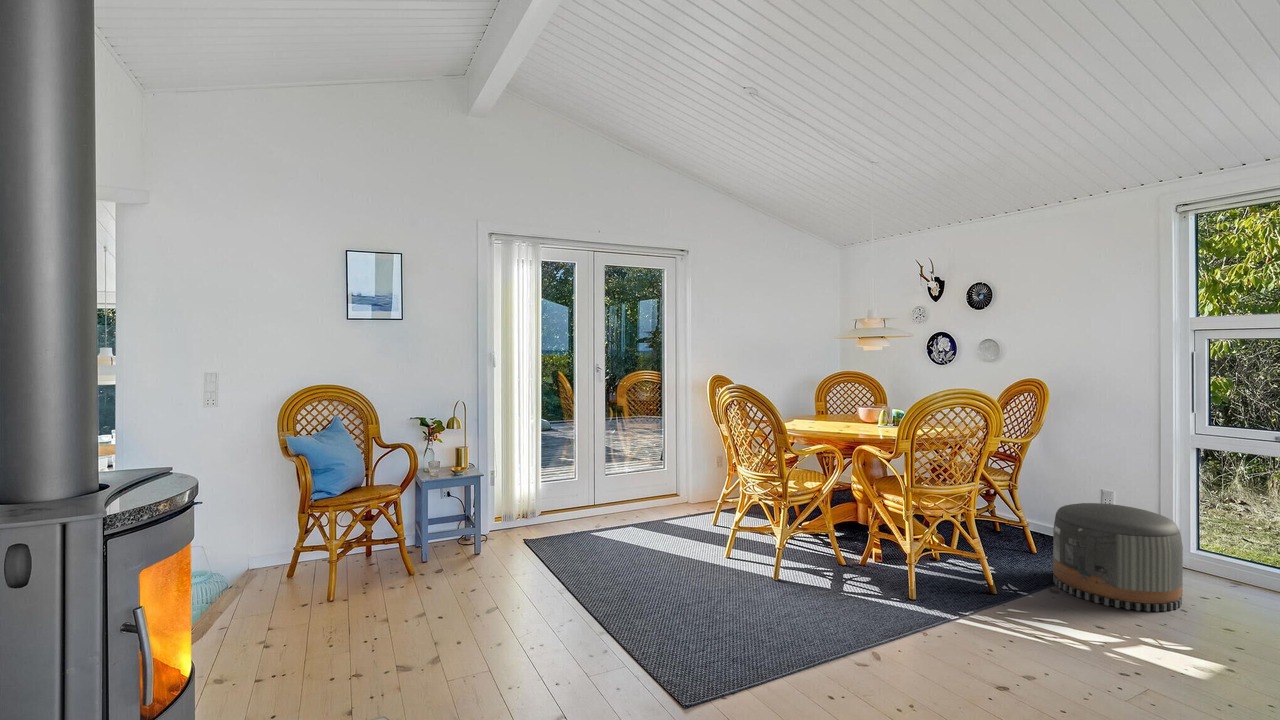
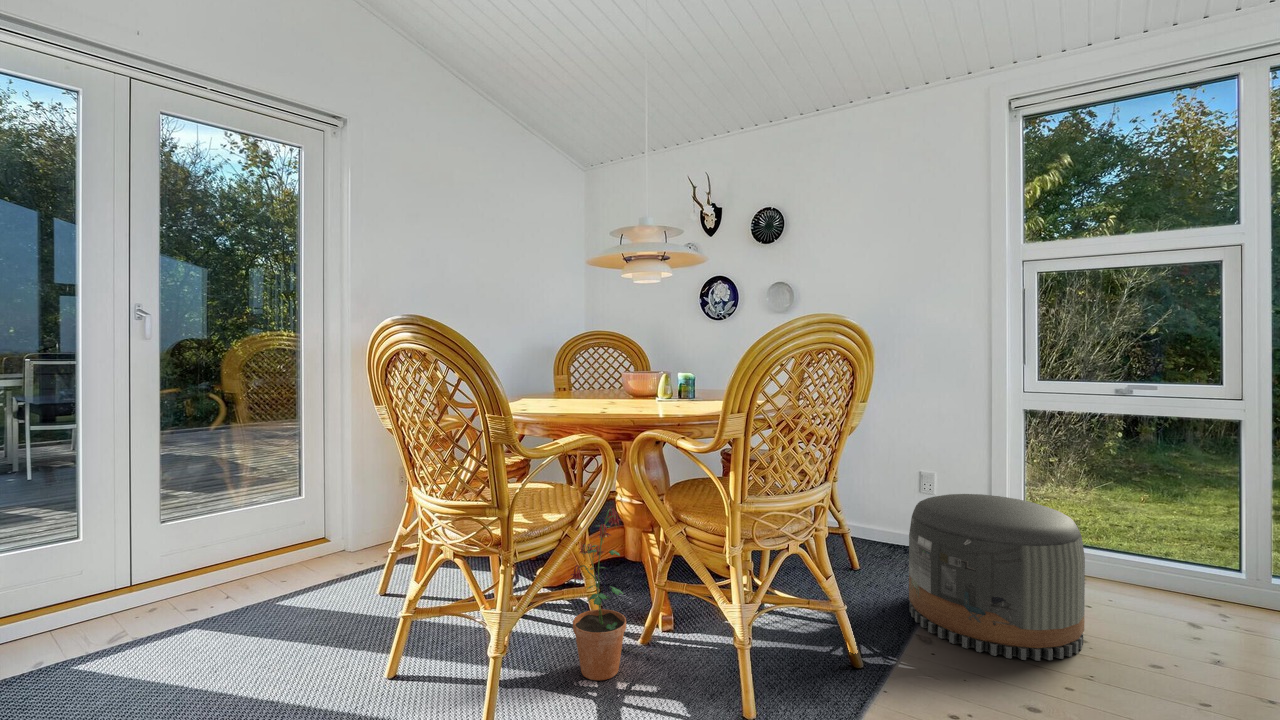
potted plant: none [816,486,849,575] -> present [570,508,626,680]

